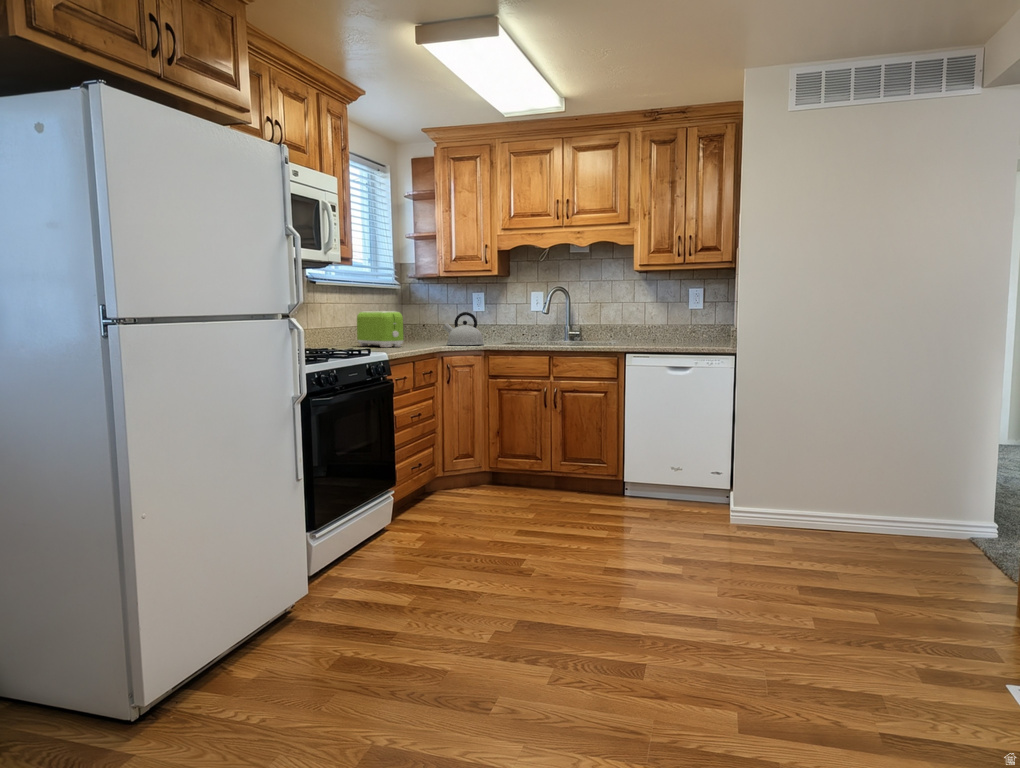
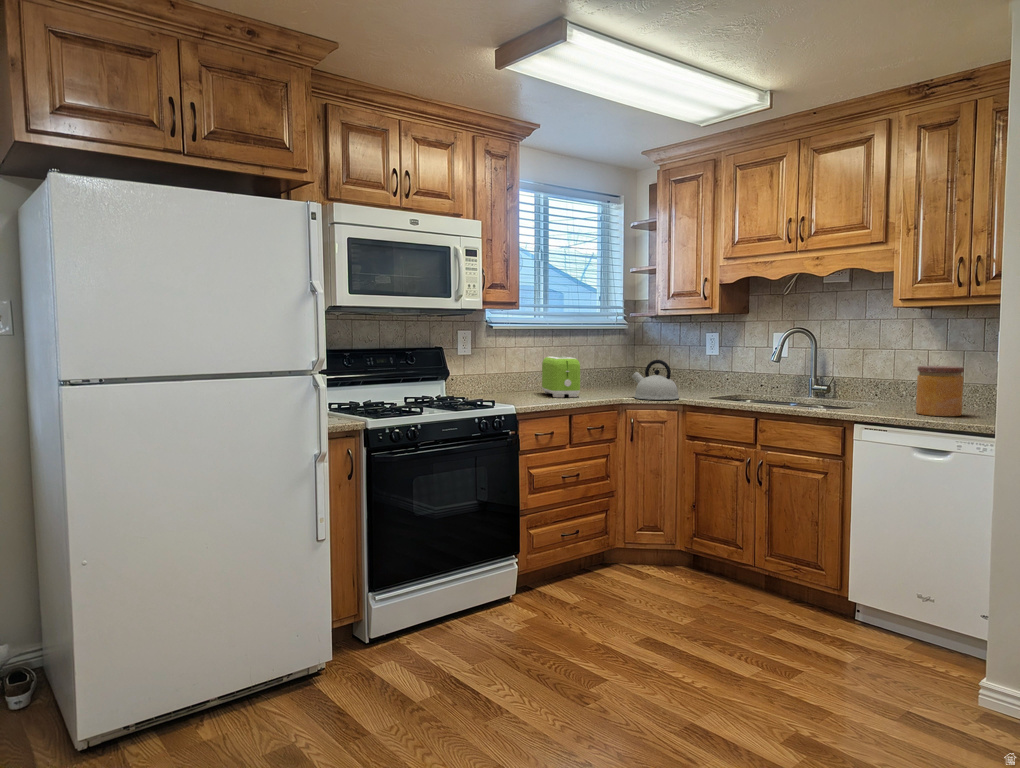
jar: none [654,311,682,344] -> present [916,366,964,416]

